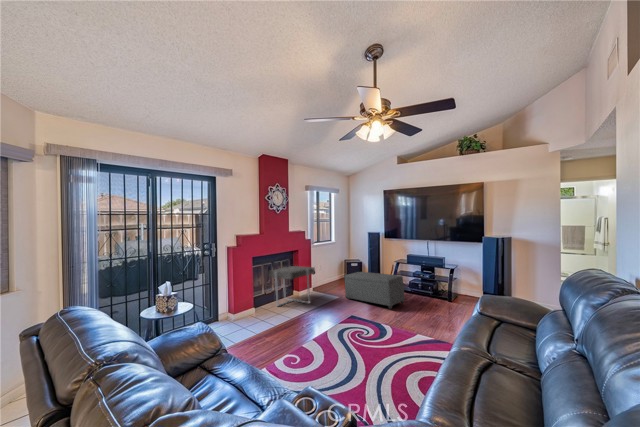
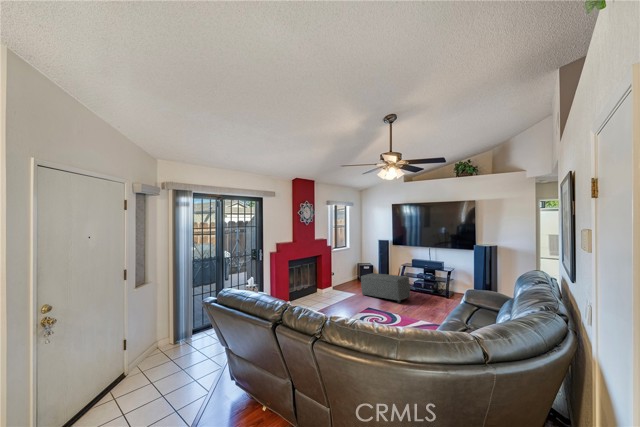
side table: present [269,266,315,306] -> none [299,268,337,301]

